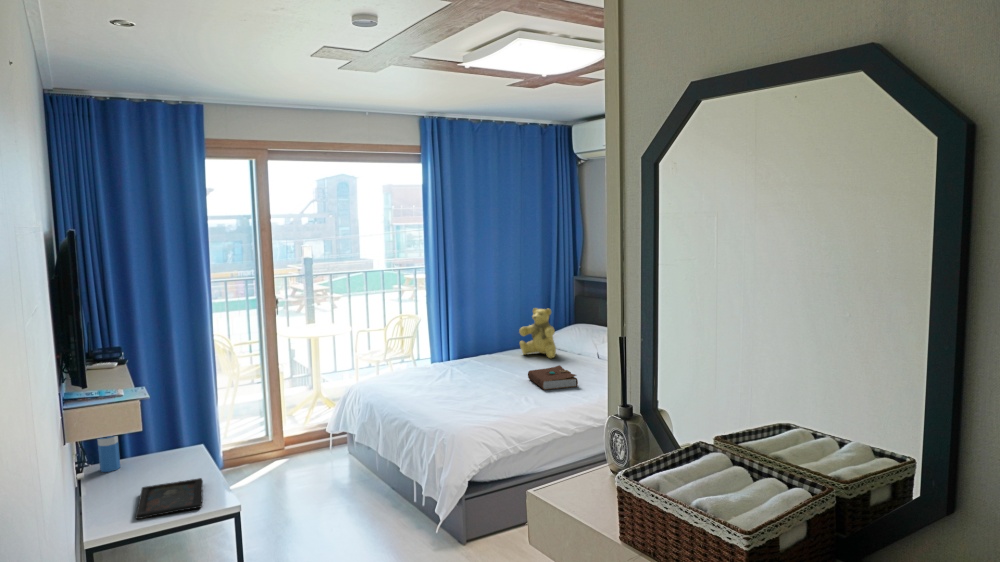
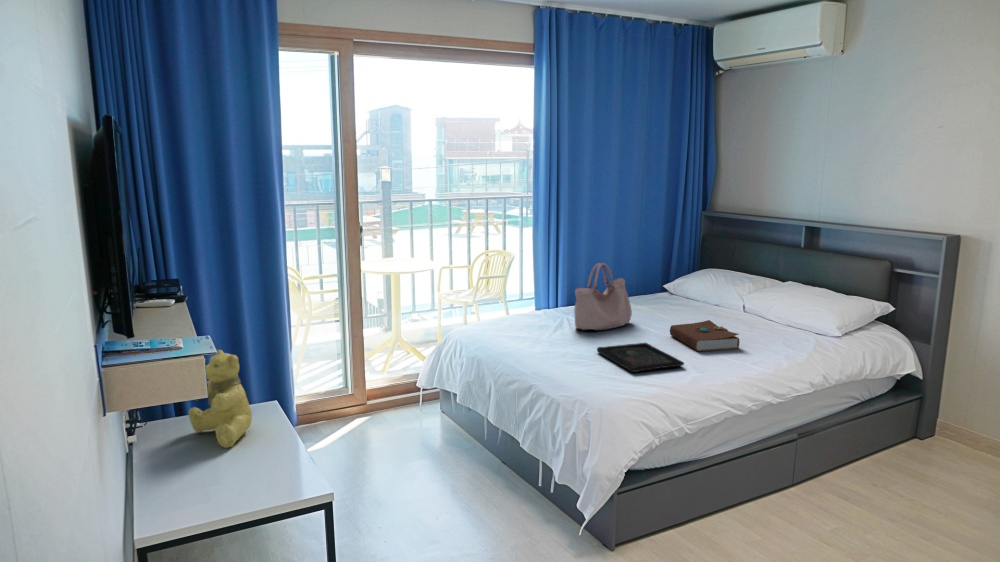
teddy bear: present [519,308,556,358] -> present [189,350,252,448]
handbag: none [453,322,502,377] -> present [574,263,632,330]
water bottle: present [98,436,120,472] -> none [152,372,181,434]
tray: present [136,478,203,519] -> present [597,343,684,372]

